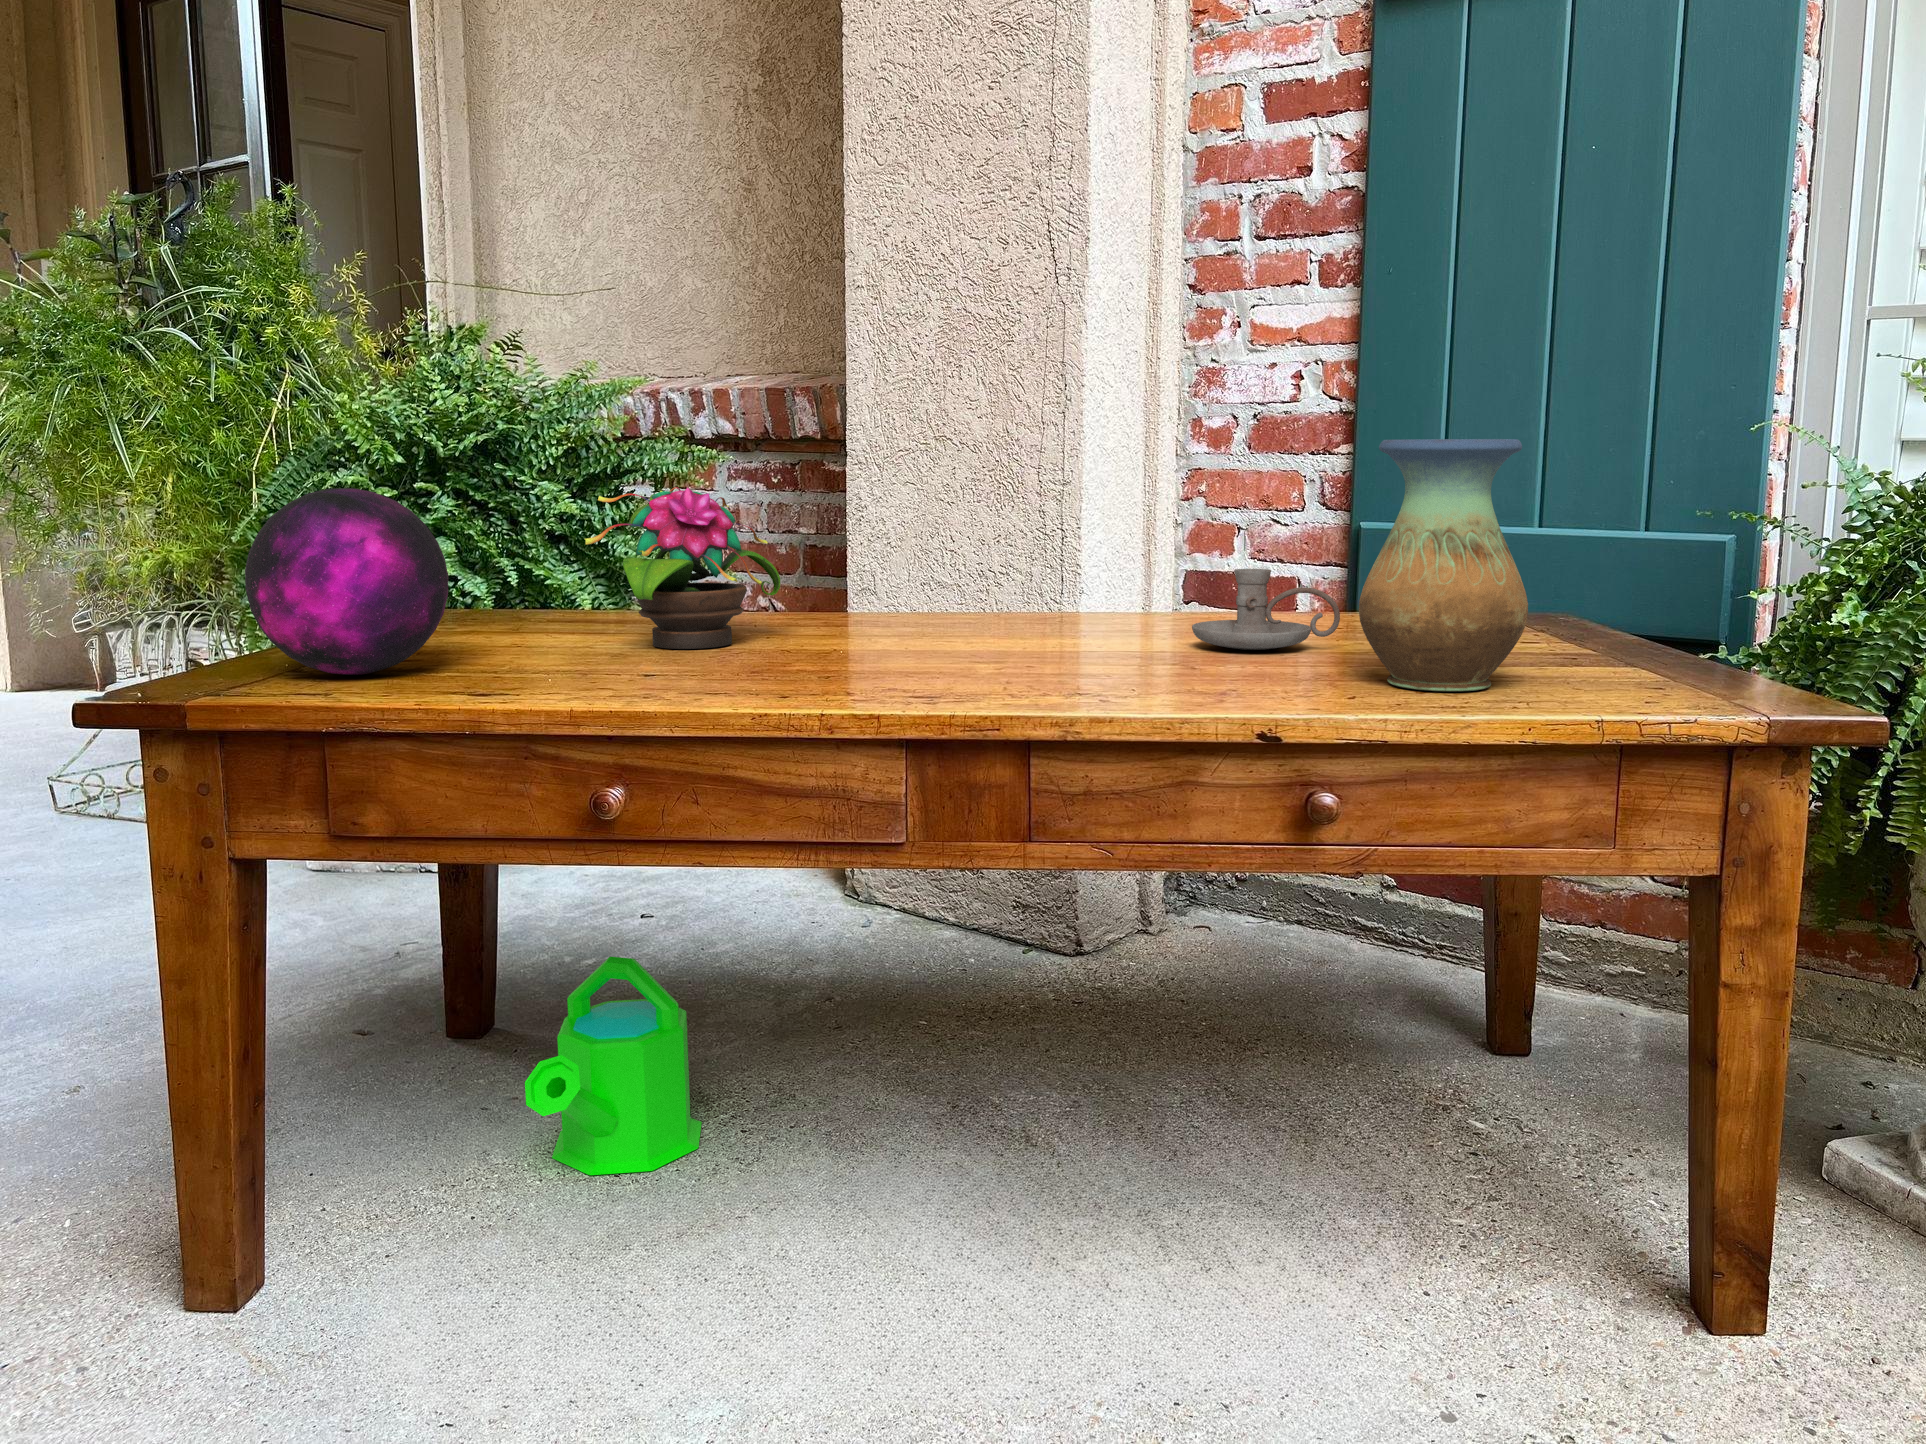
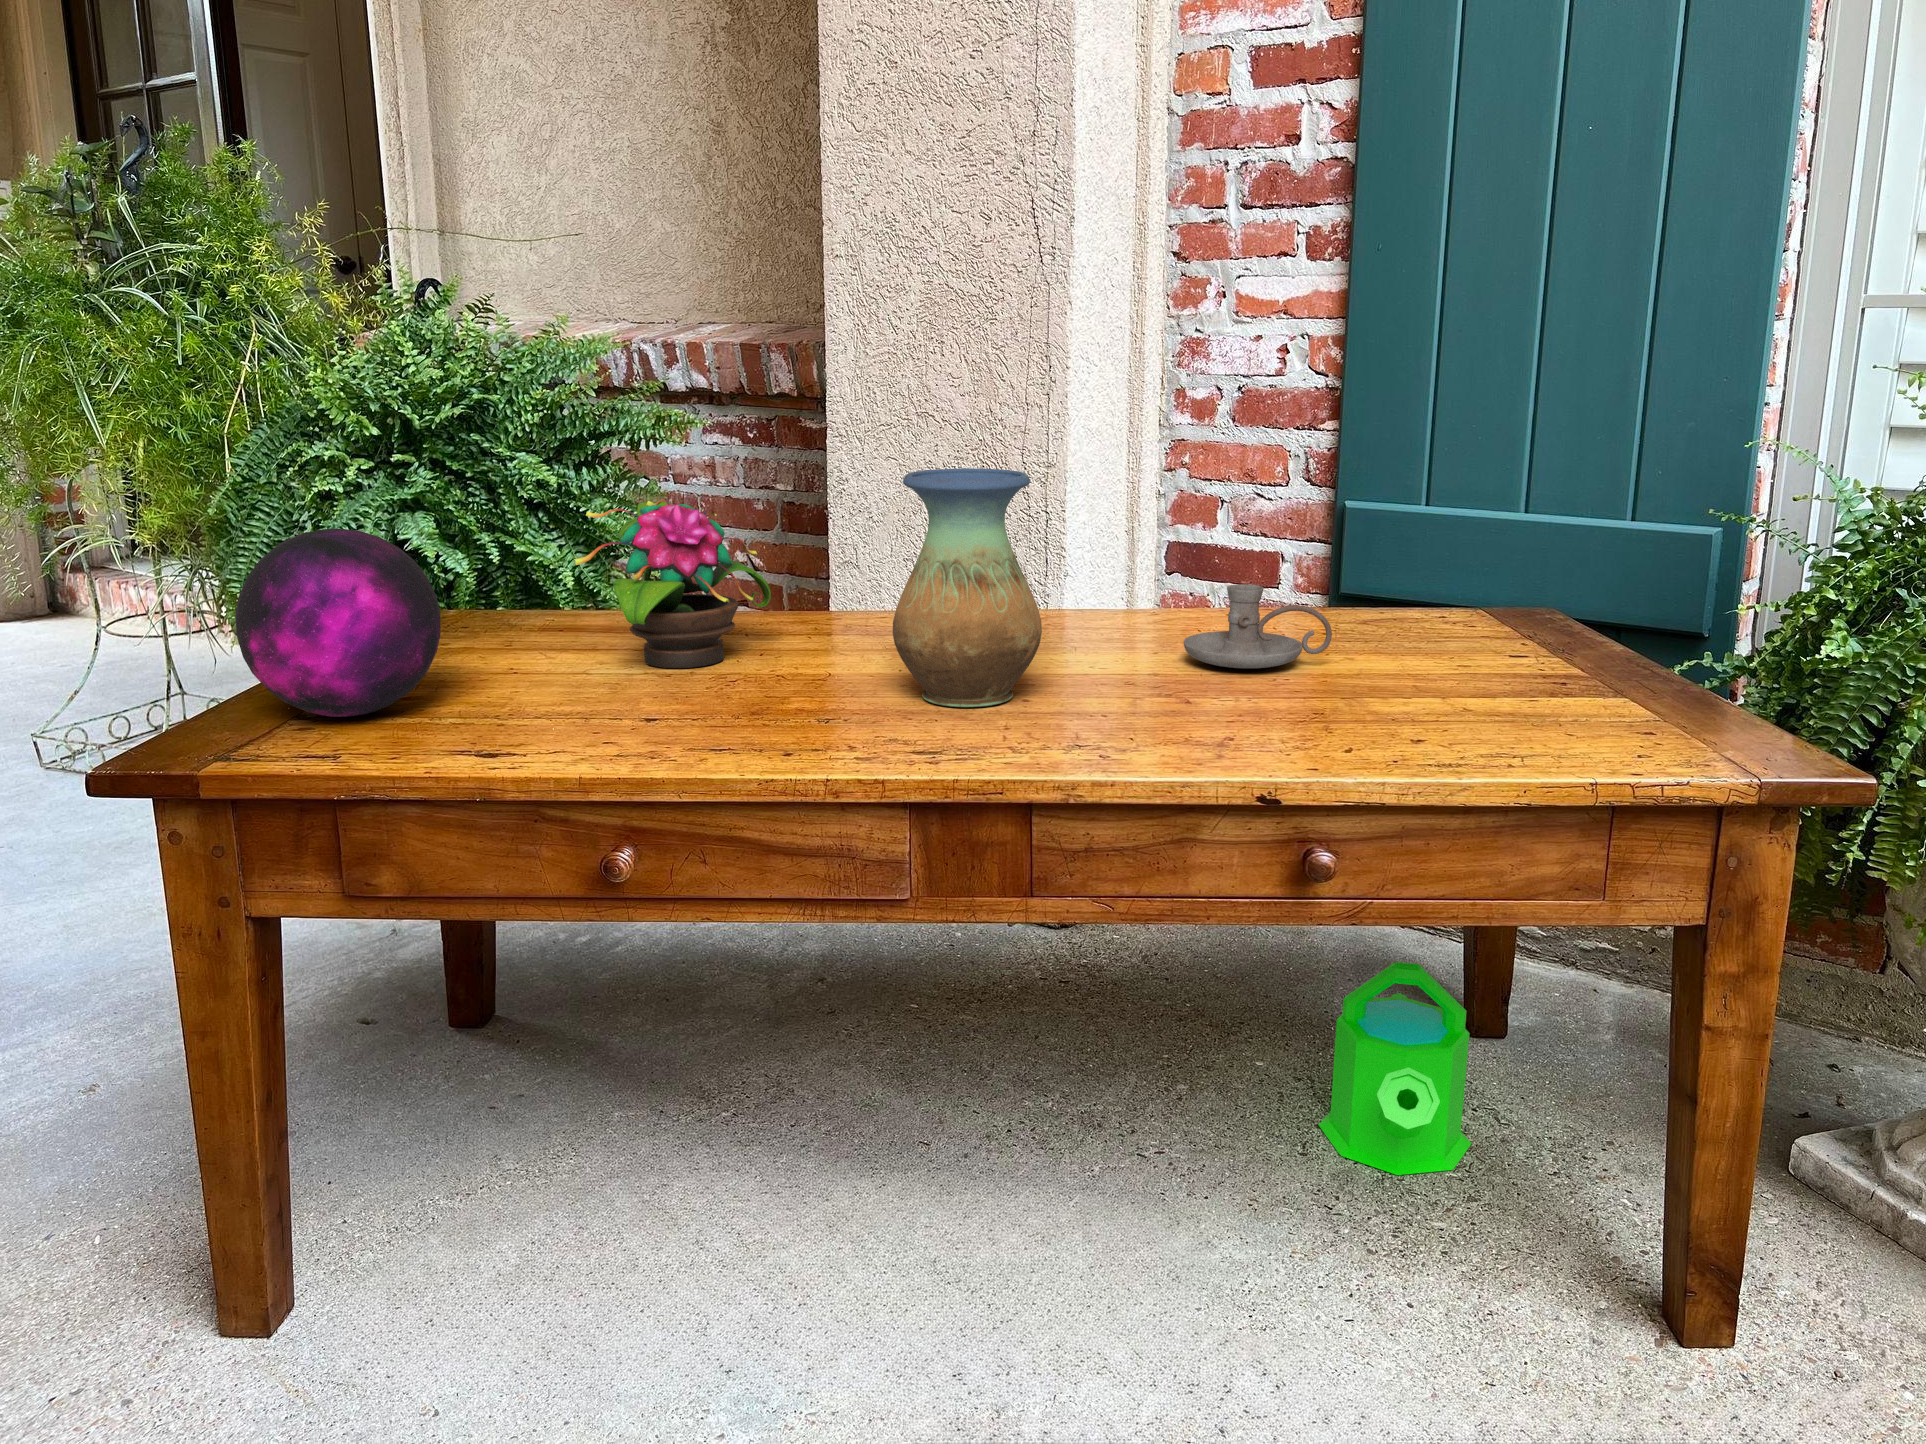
vase: present [1359,439,1528,691] -> present [893,468,1042,707]
watering can: present [525,957,702,1175] -> present [1318,962,1472,1175]

